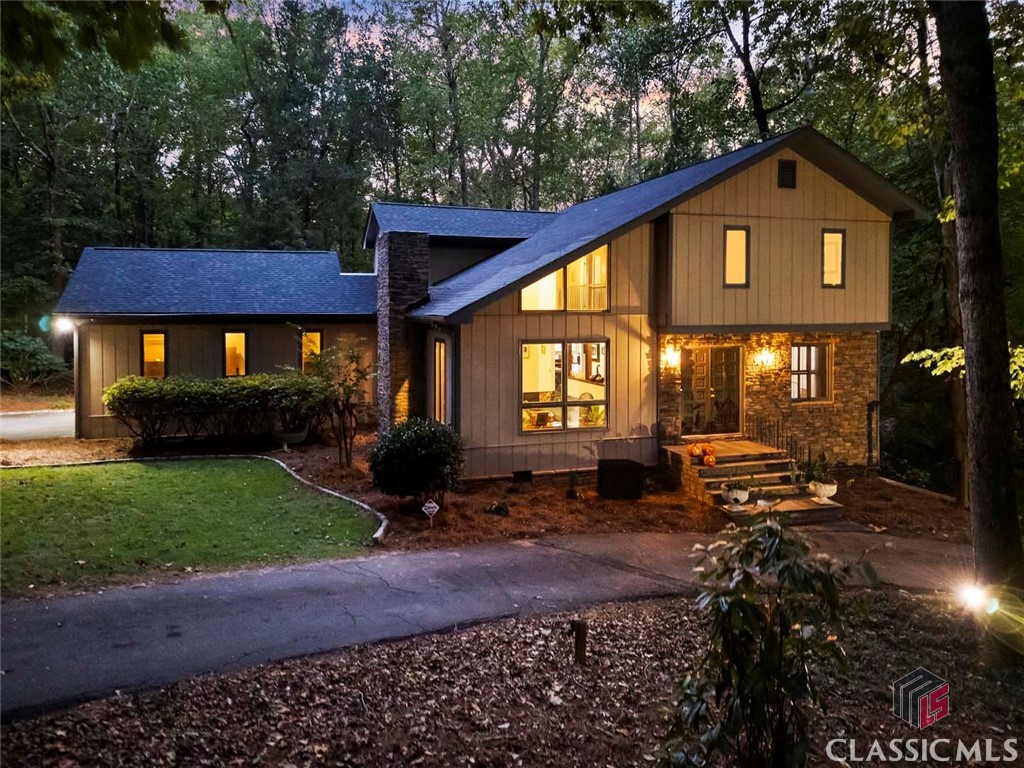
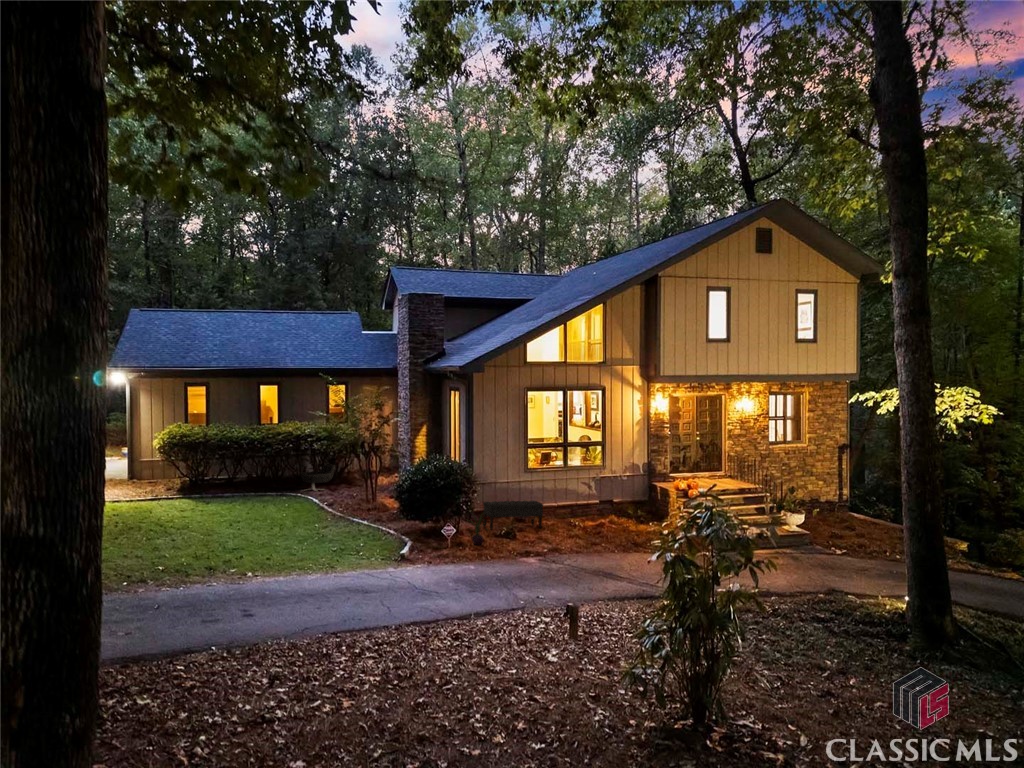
wooden crate: present [596,459,645,500] -> none [594,494,637,530]
bench: none [471,467,540,502] -> present [483,501,543,530]
decorative plant: present [565,470,577,498] -> present [471,516,483,545]

